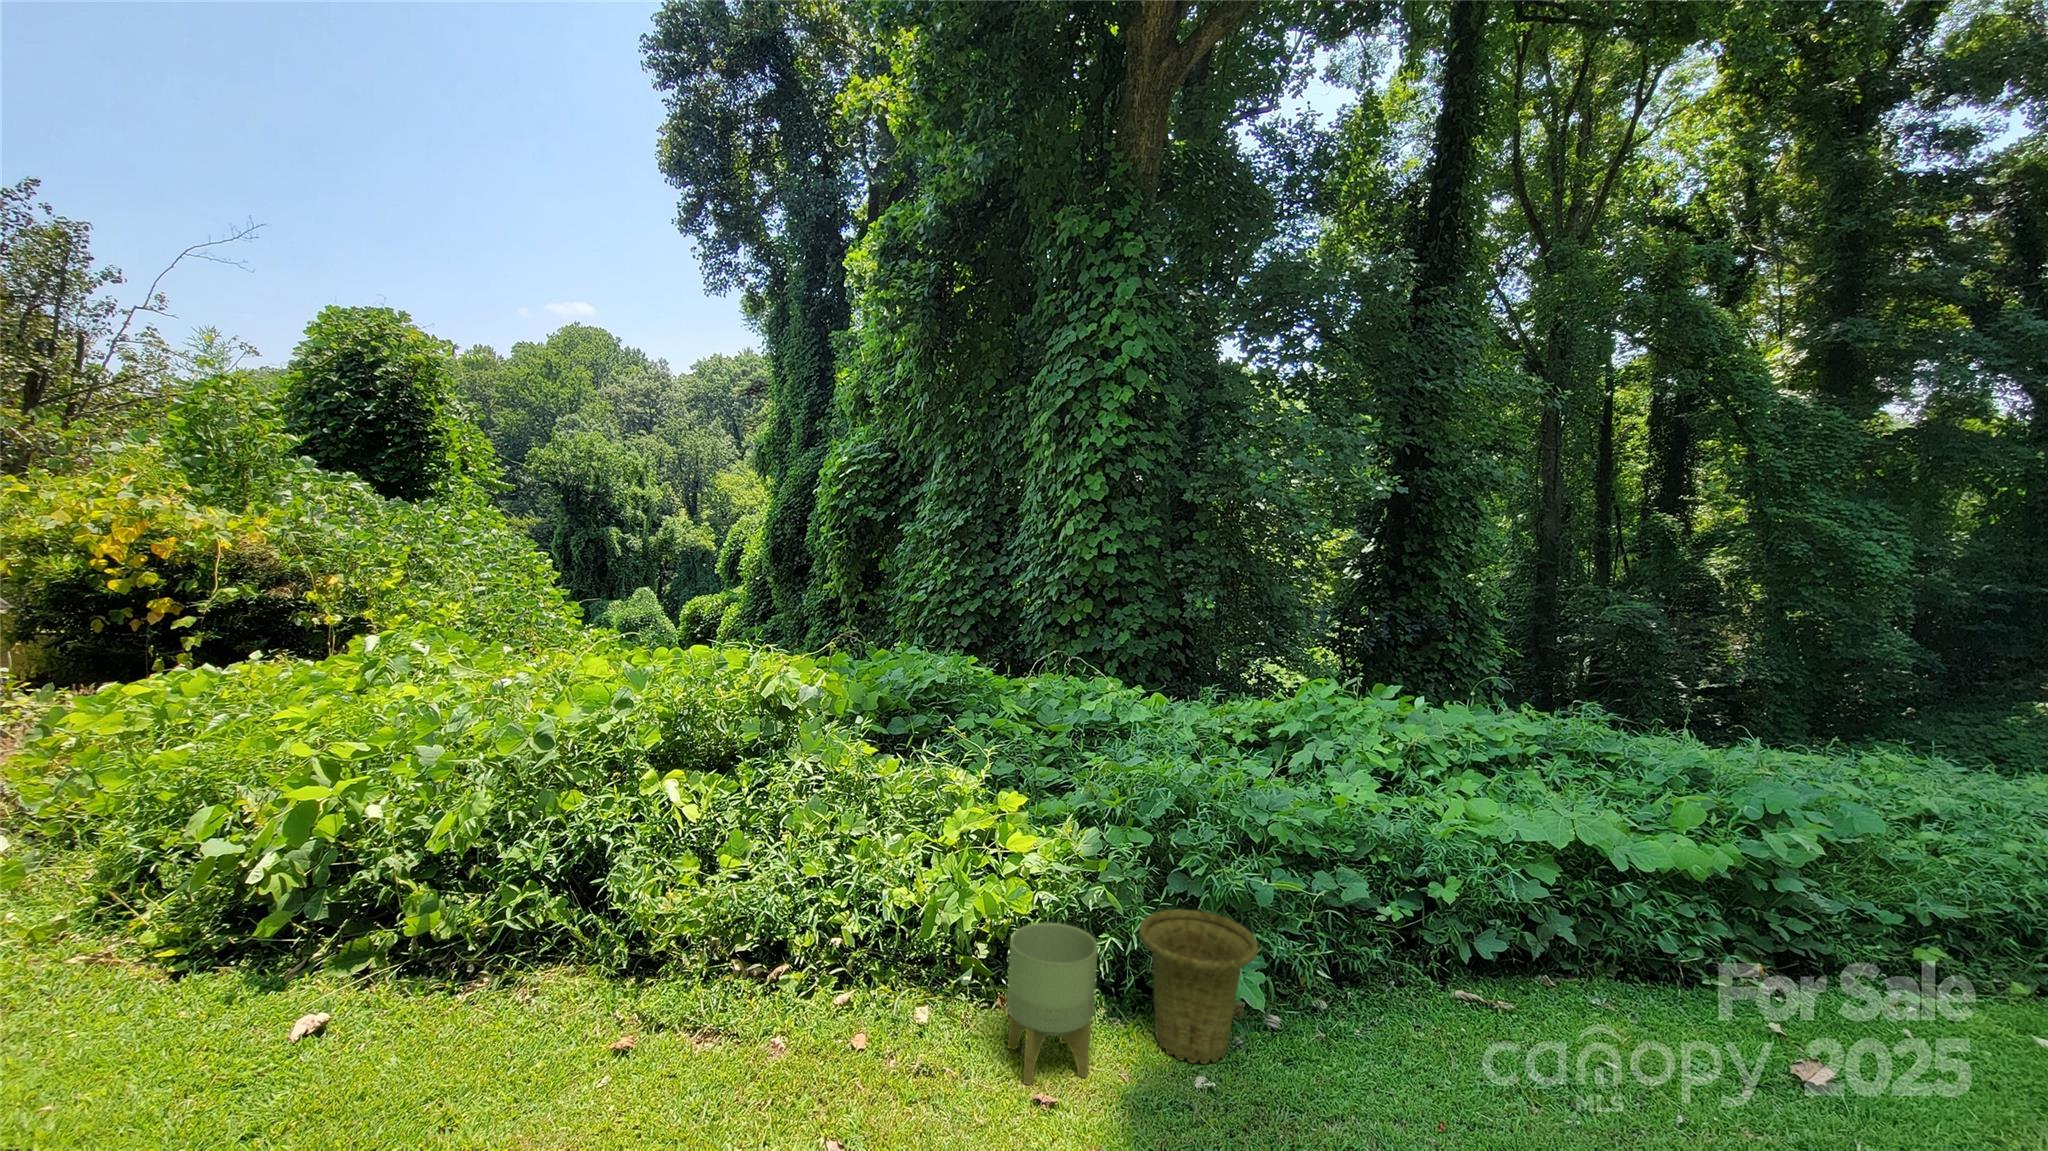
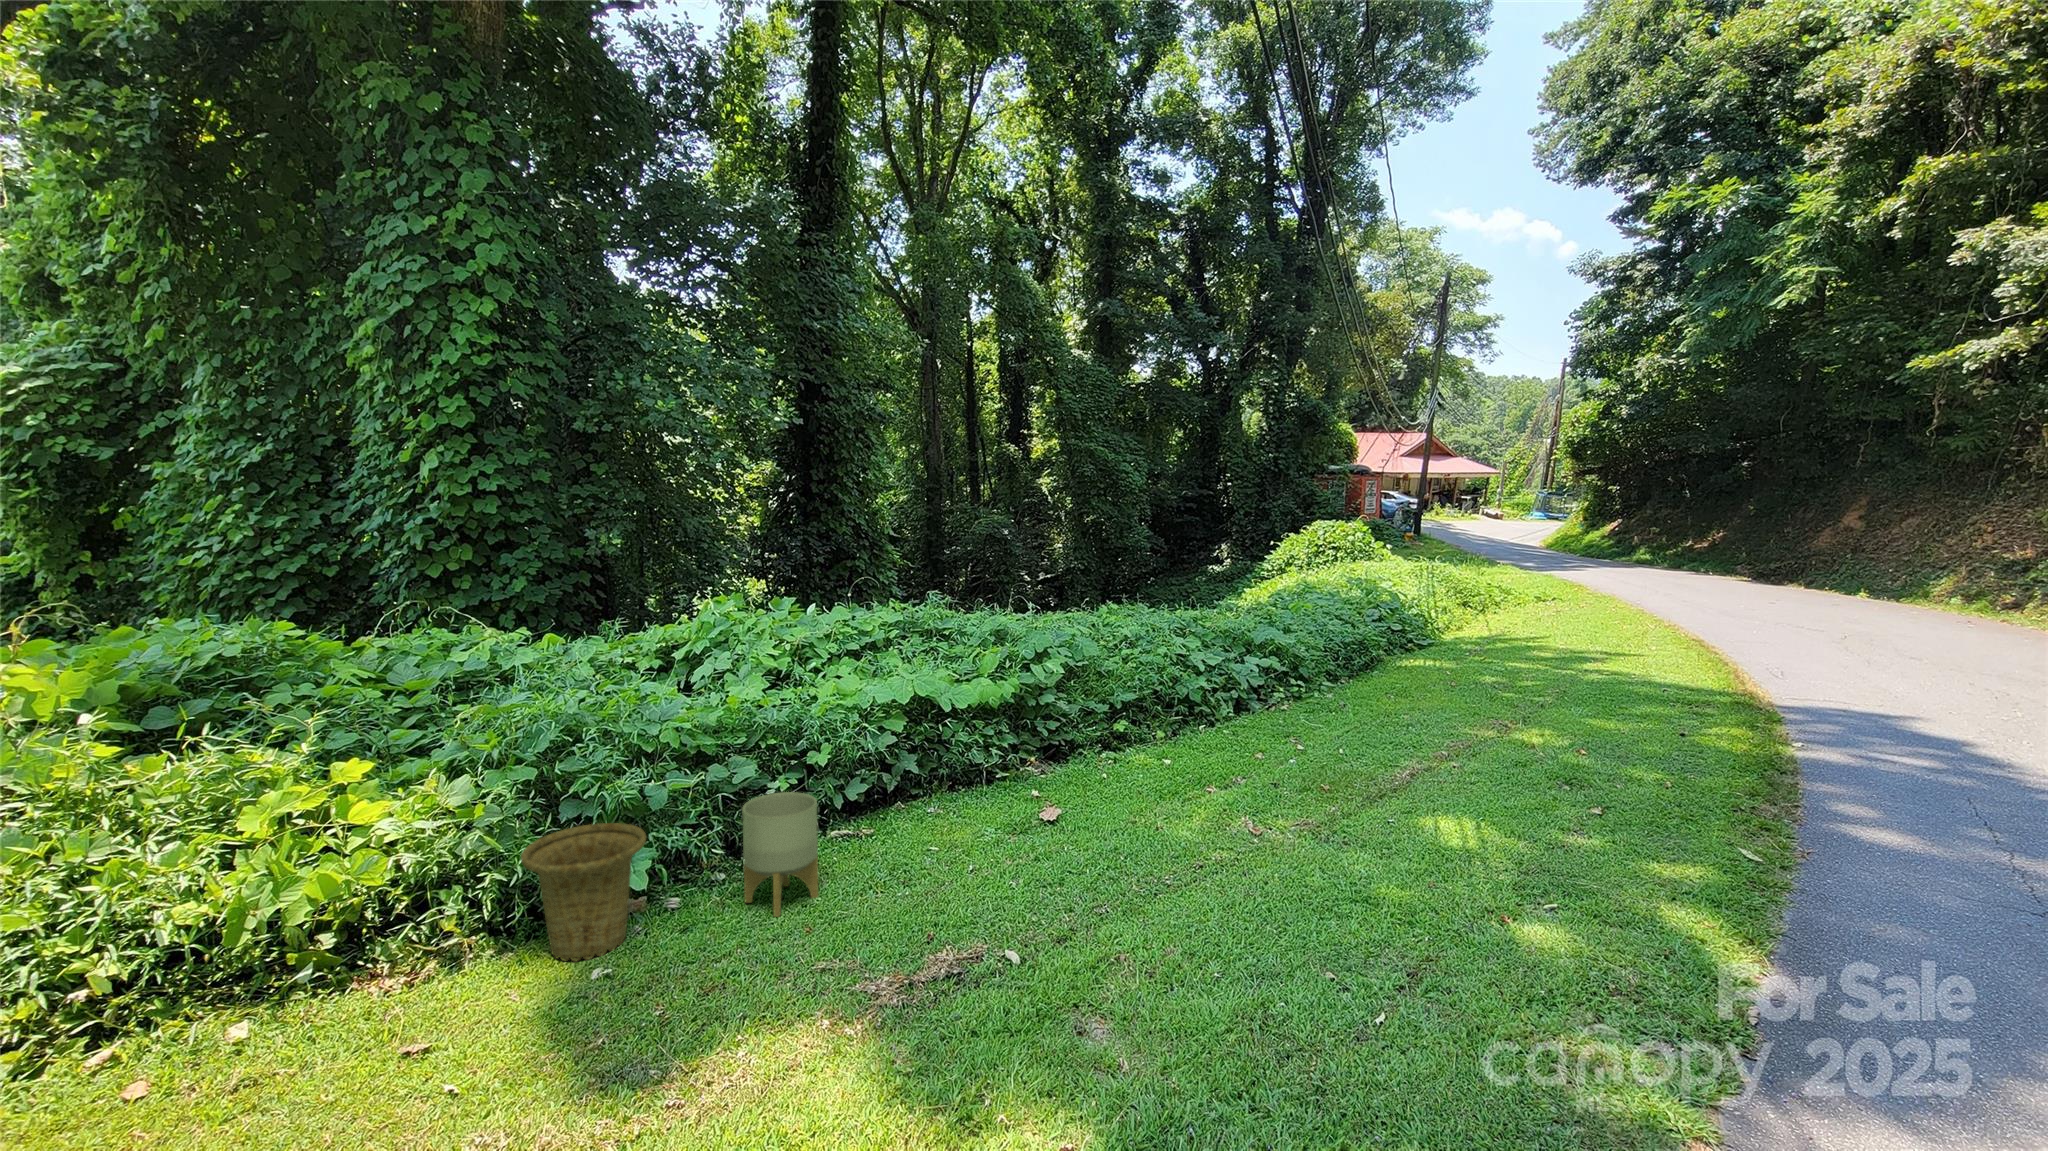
planter: present [1007,923,1098,1085] -> present [742,792,819,917]

